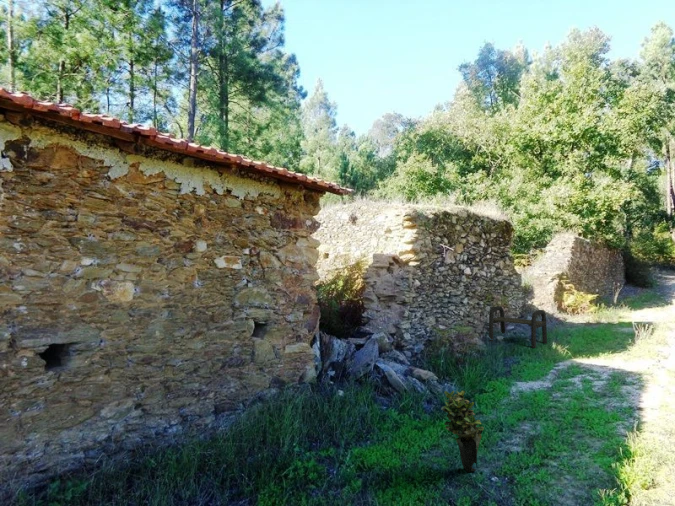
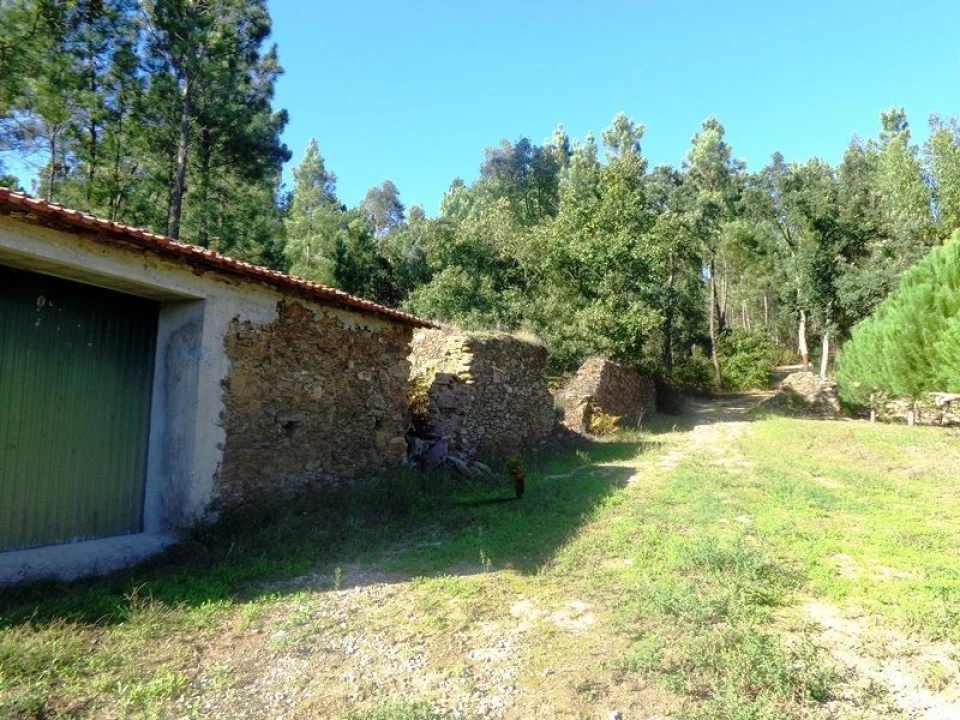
bench: present [489,306,547,348] -> none [526,422,573,455]

